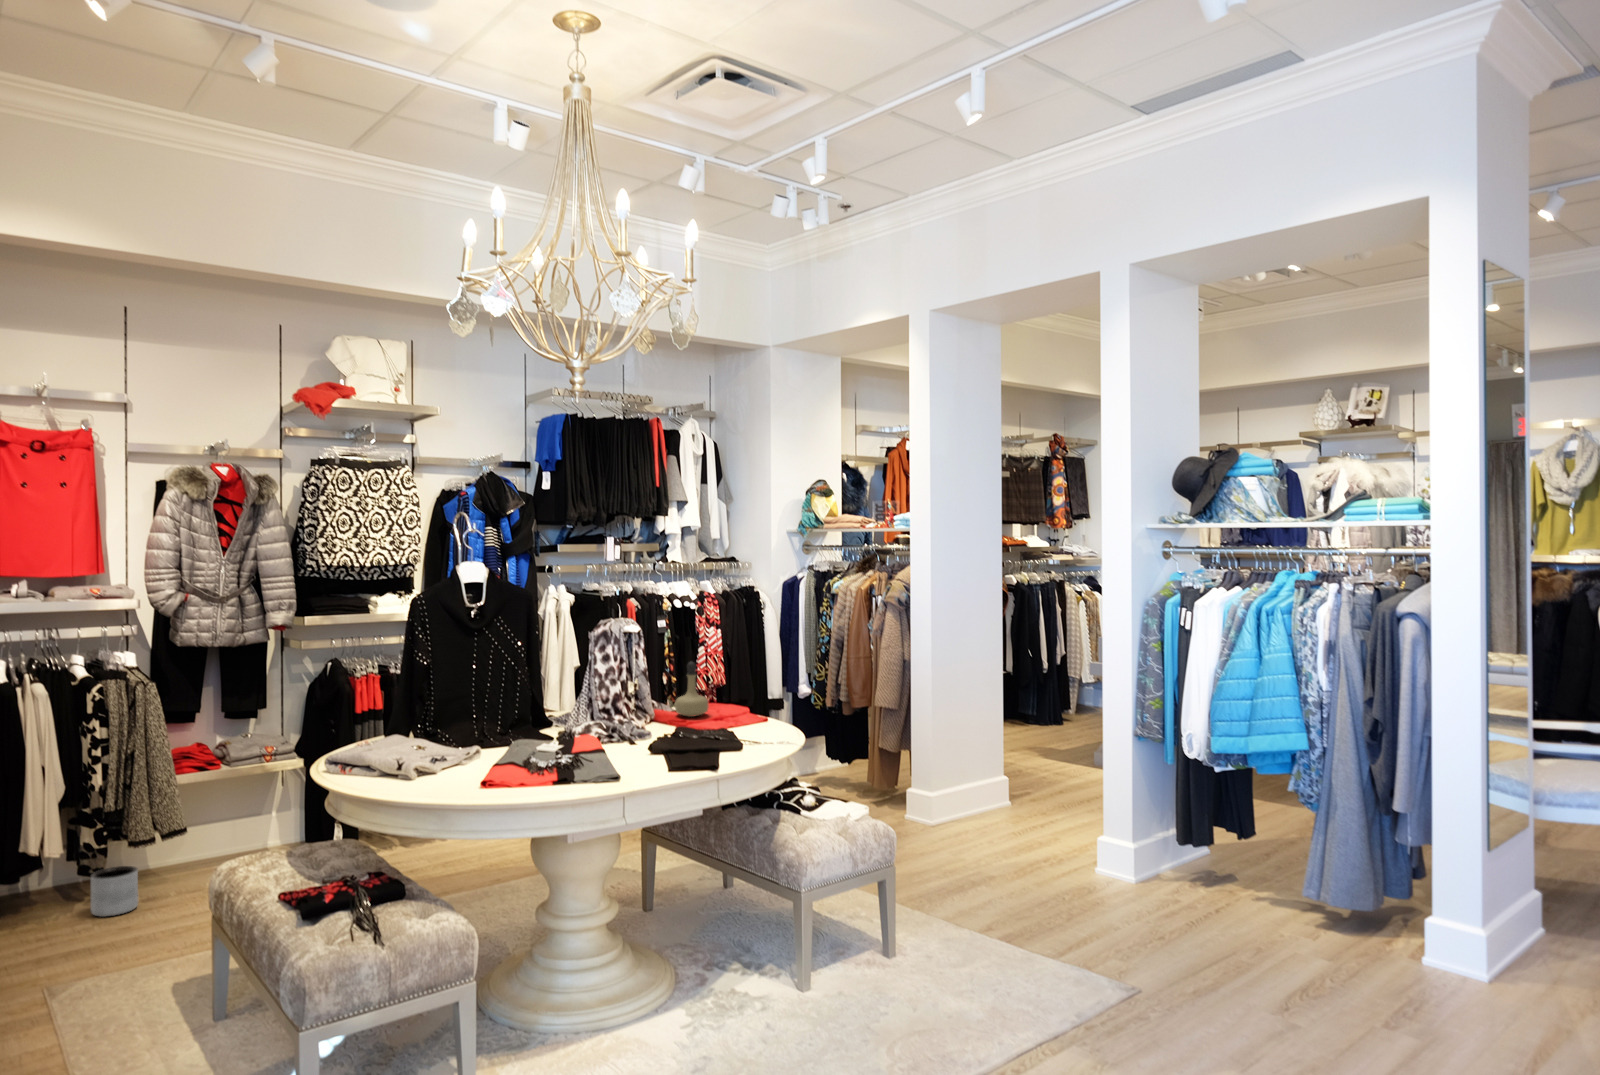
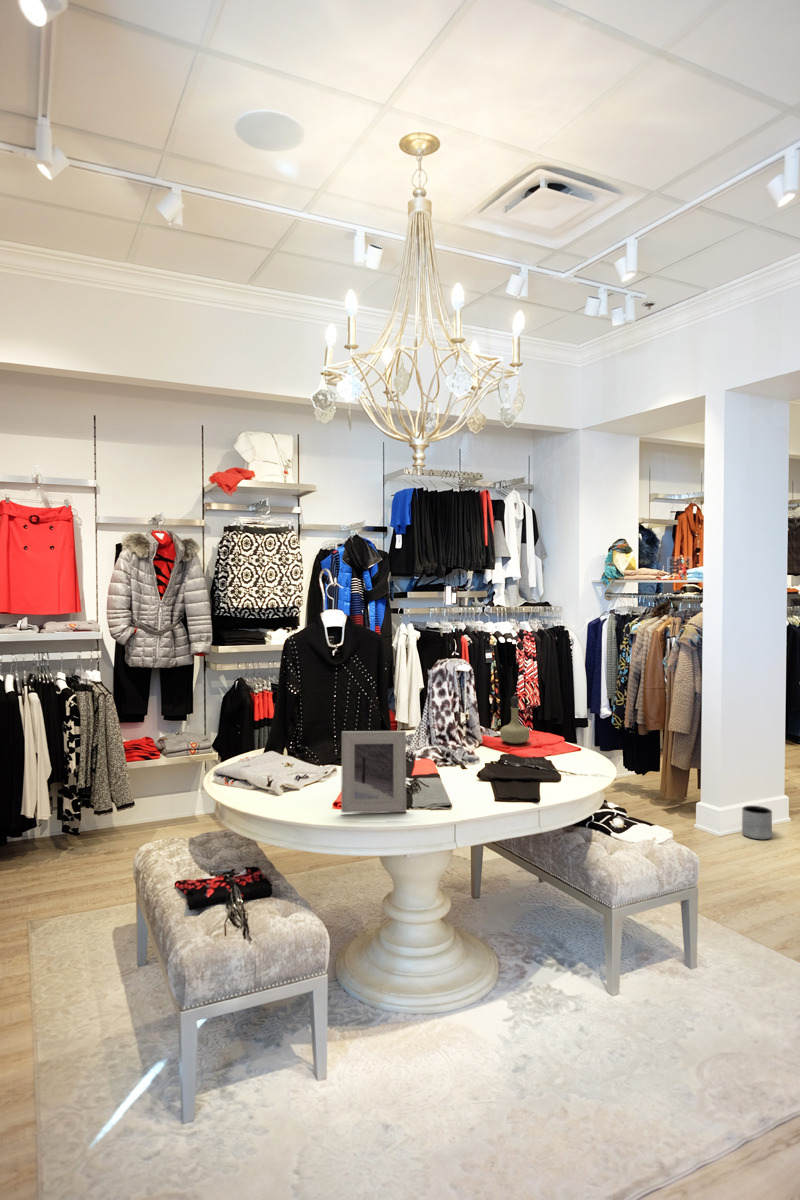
picture frame: none [491,696,567,792] -> present [341,731,406,813]
planter: present [91,866,138,917] -> present [742,806,772,840]

